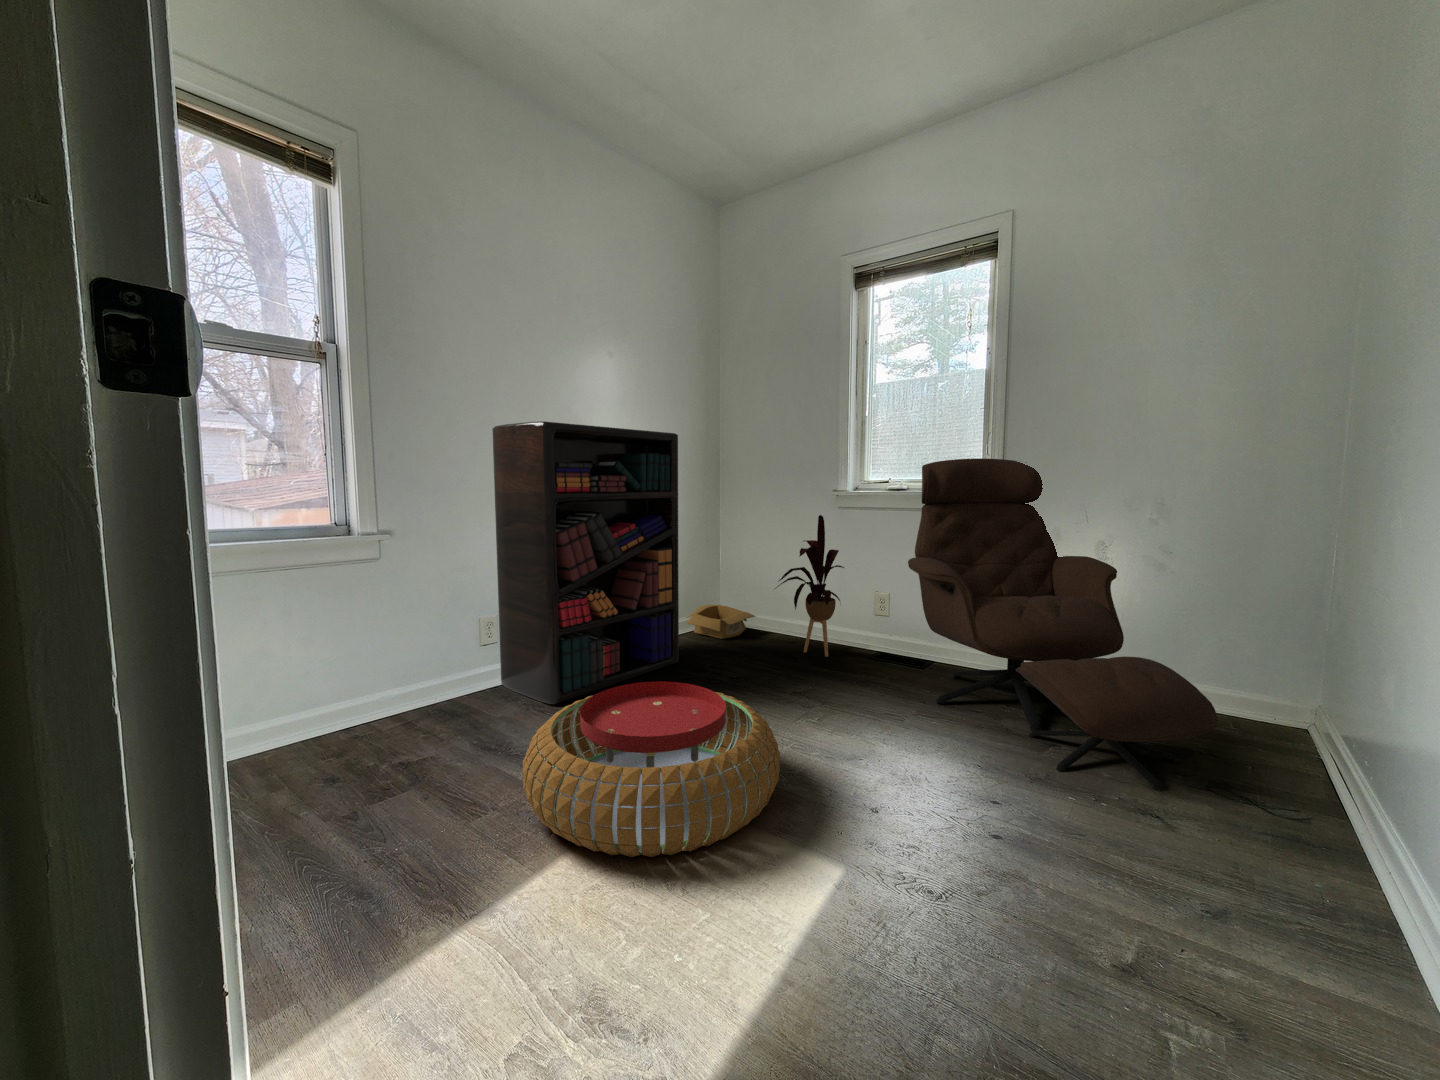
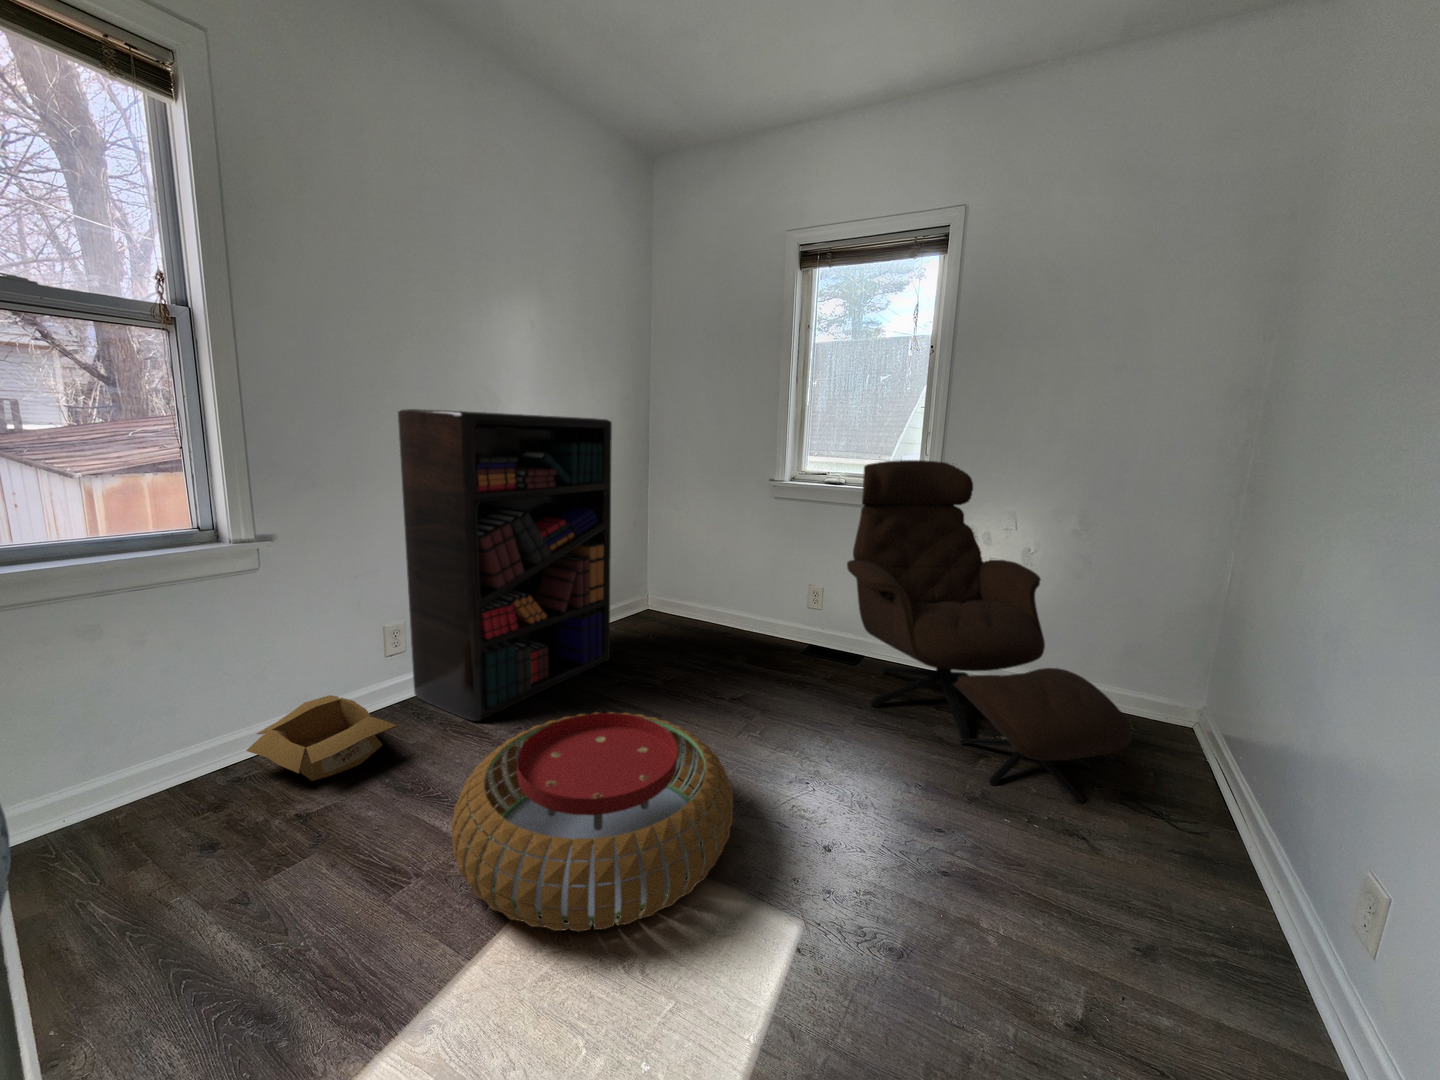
house plant: present [775,515,844,657] -> none [707,509,781,650]
cardboard box: present [686,605,755,639] -> present [246,695,397,781]

